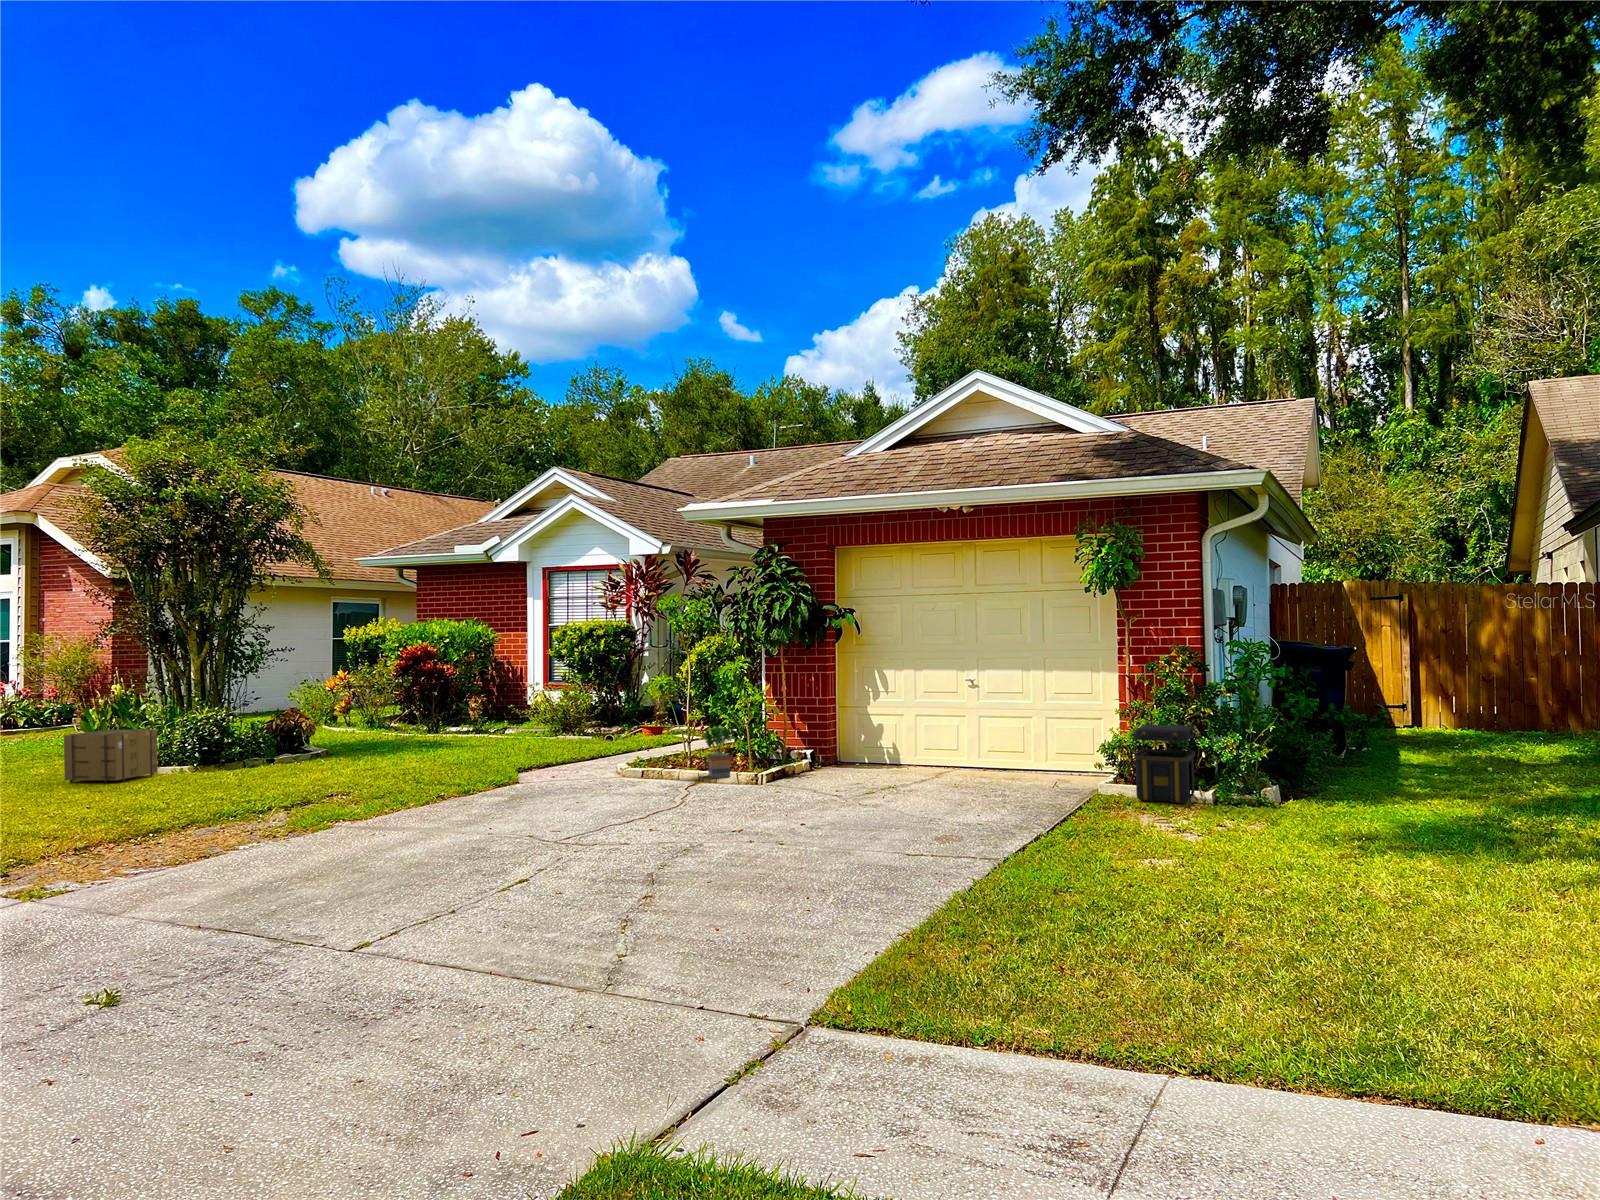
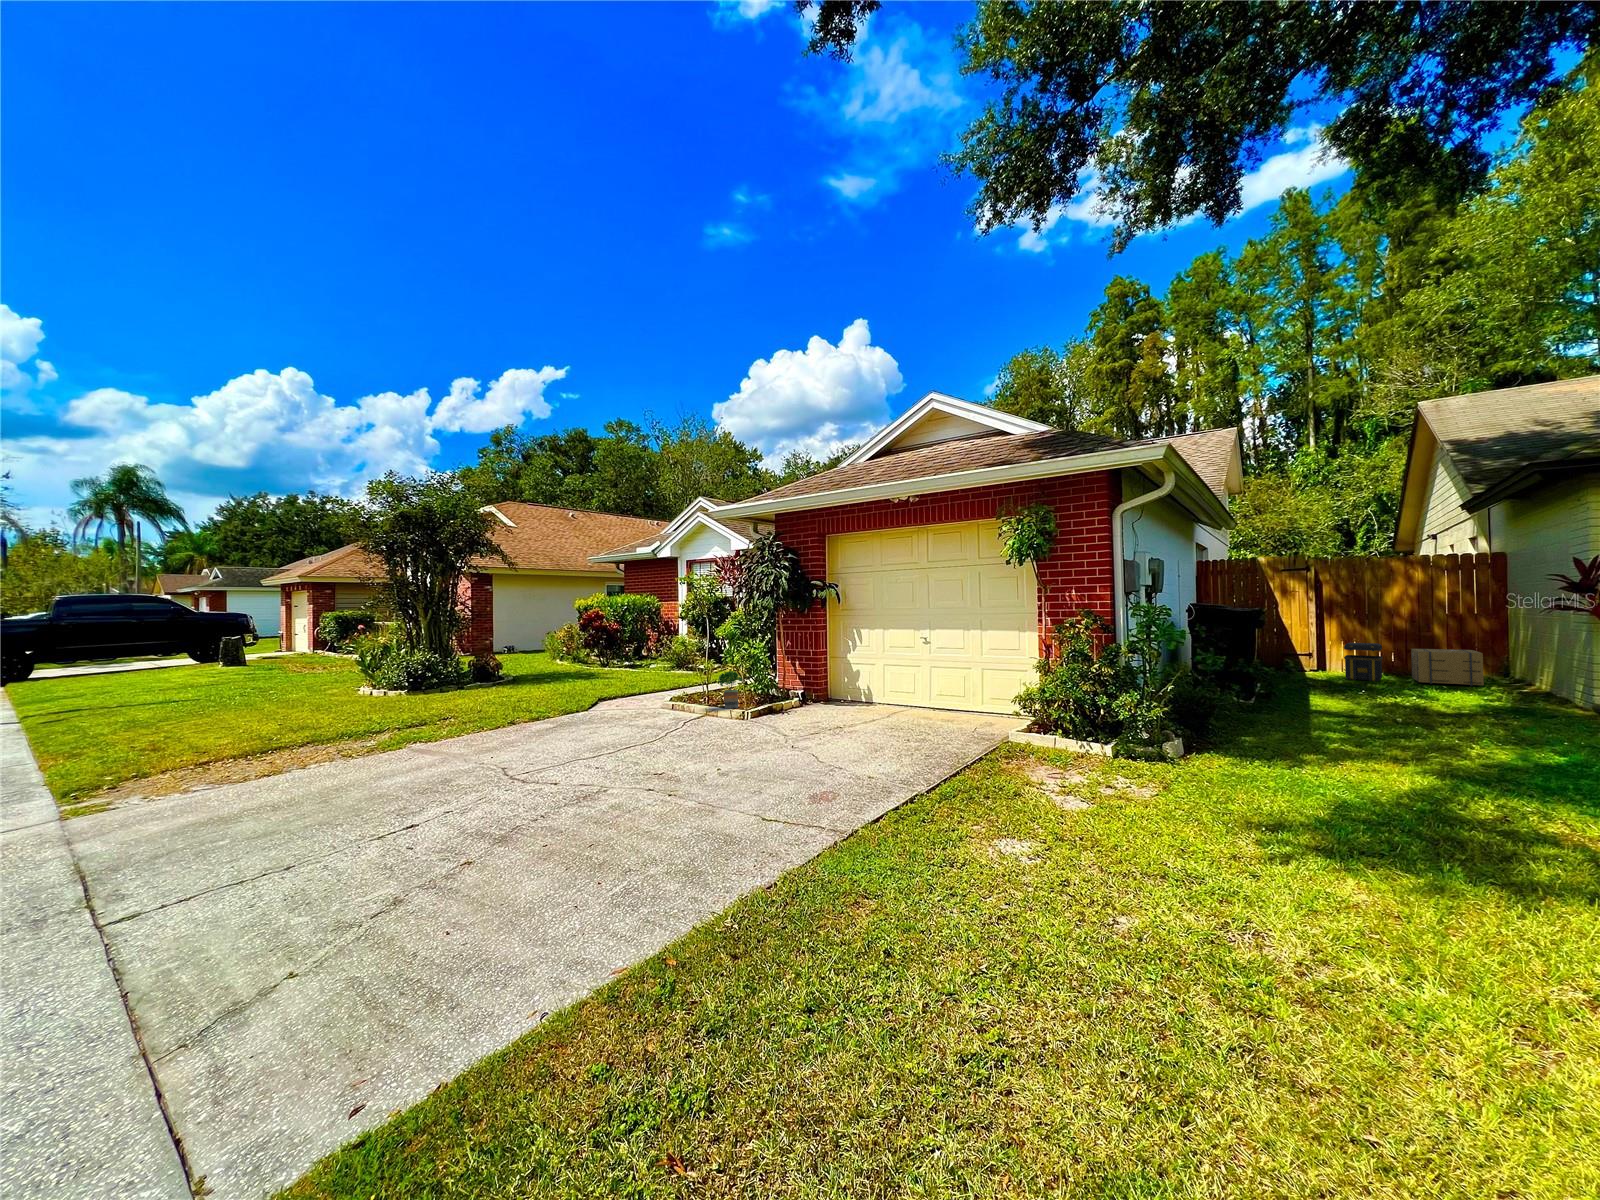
toolbox: present [1134,725,1195,804] -> present [1344,643,1383,682]
cardboard box: present [64,729,157,783] -> present [1411,649,1484,686]

